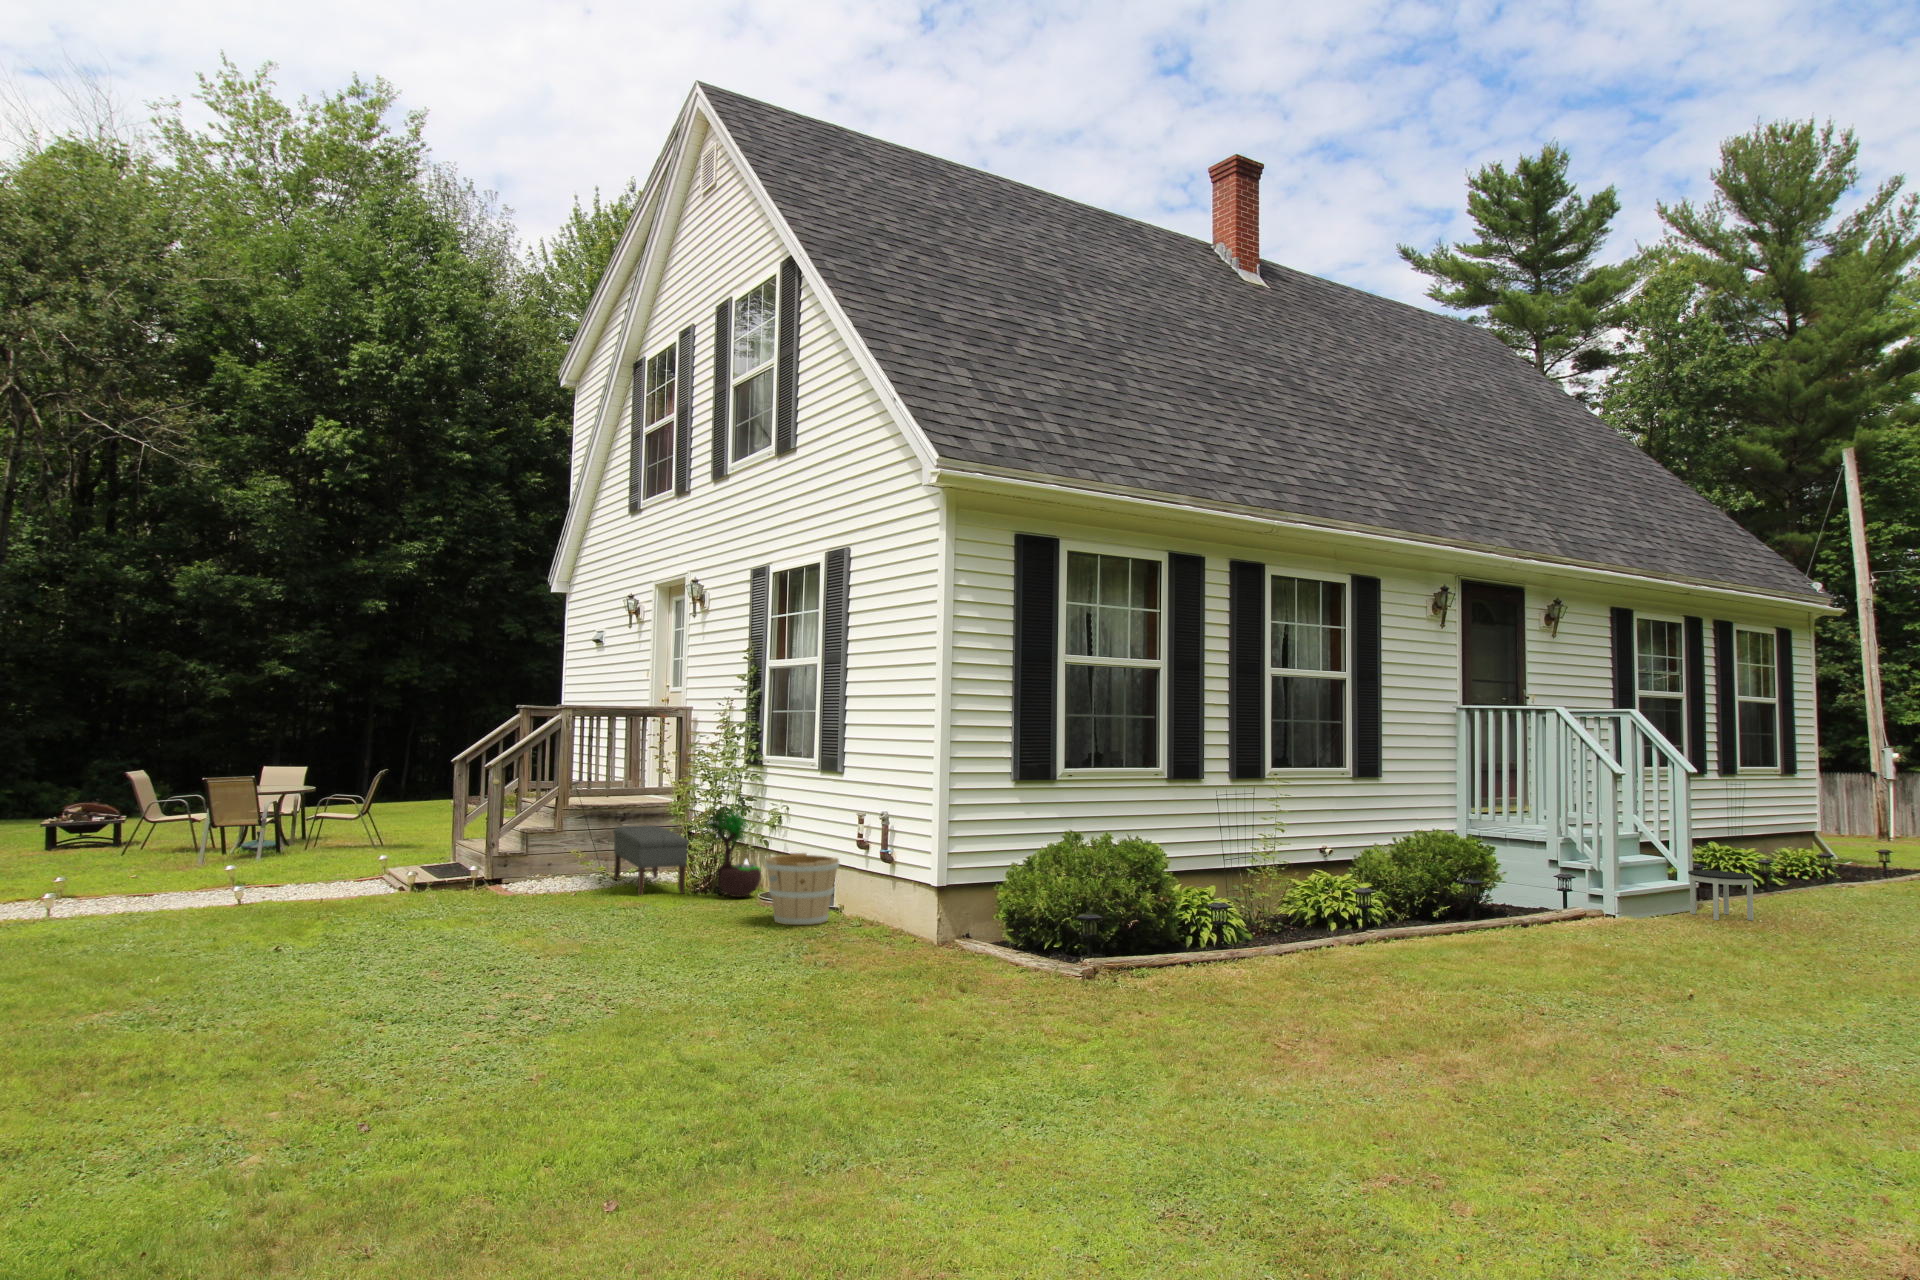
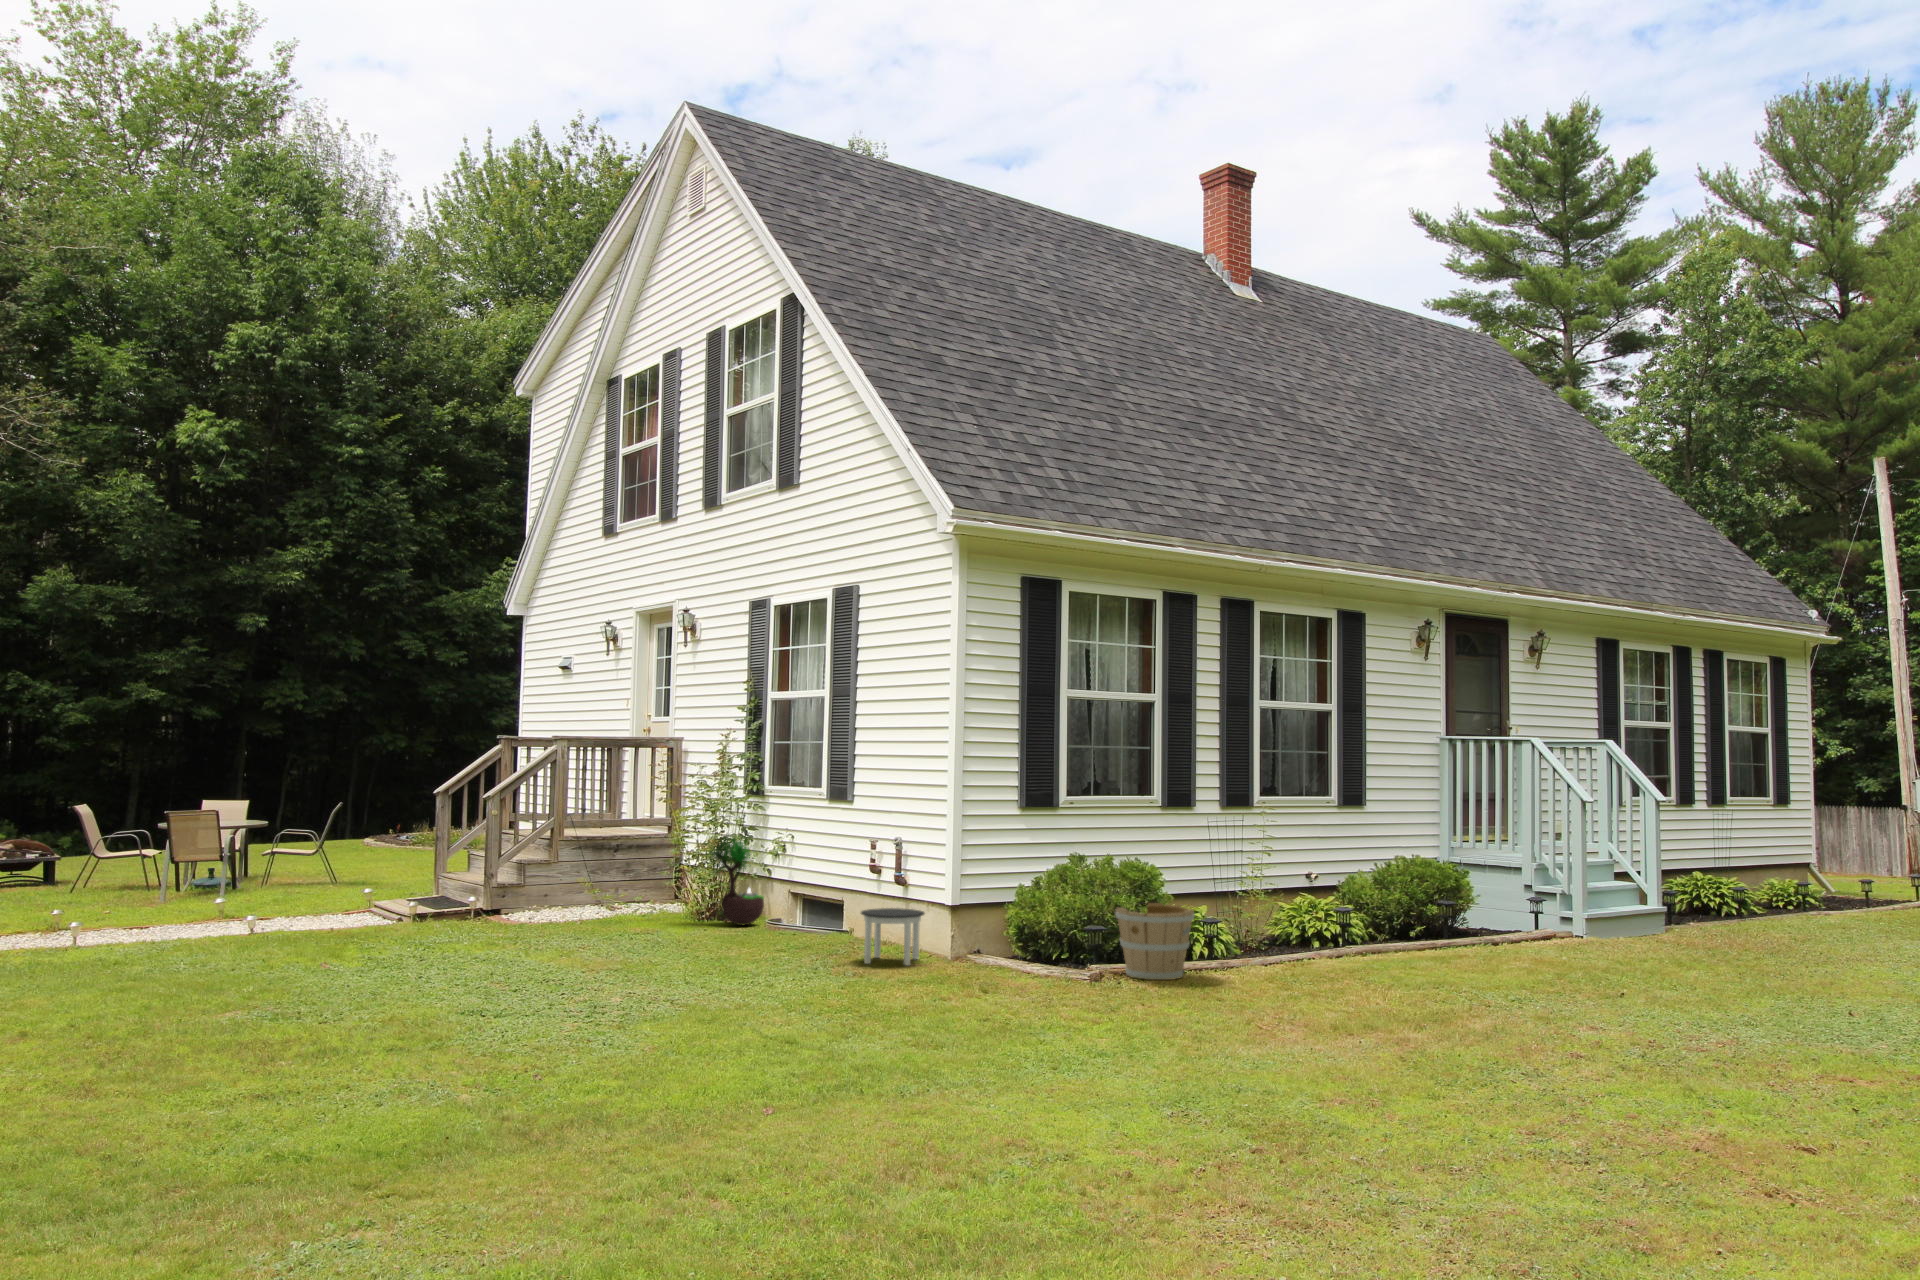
bench: present [613,825,689,896] -> none [607,857,691,925]
wooden bucket: present [765,853,839,925] -> present [1116,903,1195,980]
round table: present [1688,870,1754,920] -> present [861,908,924,965]

